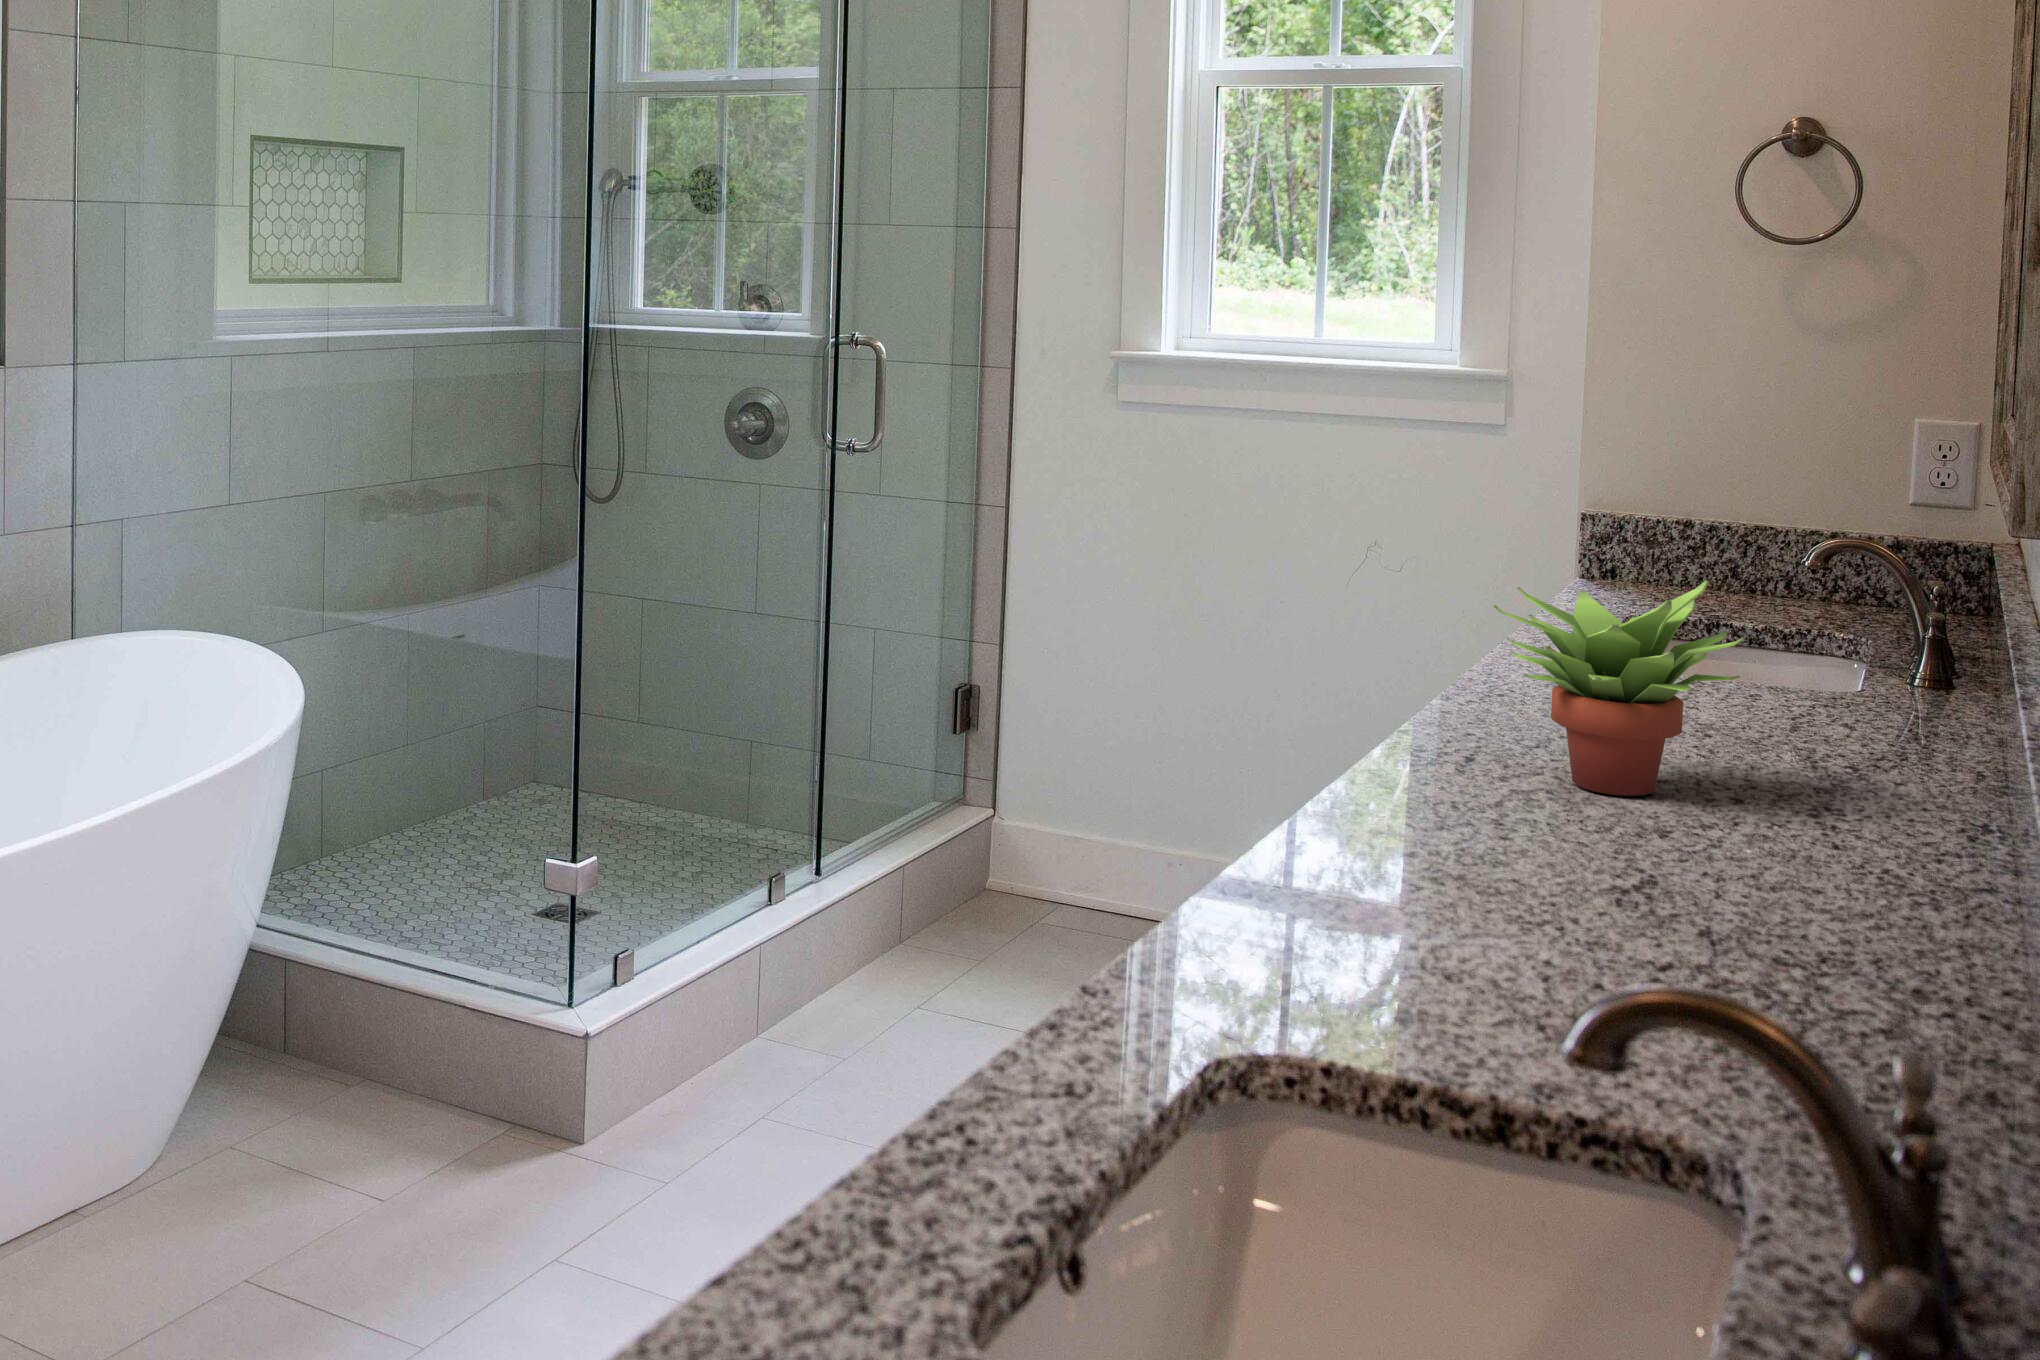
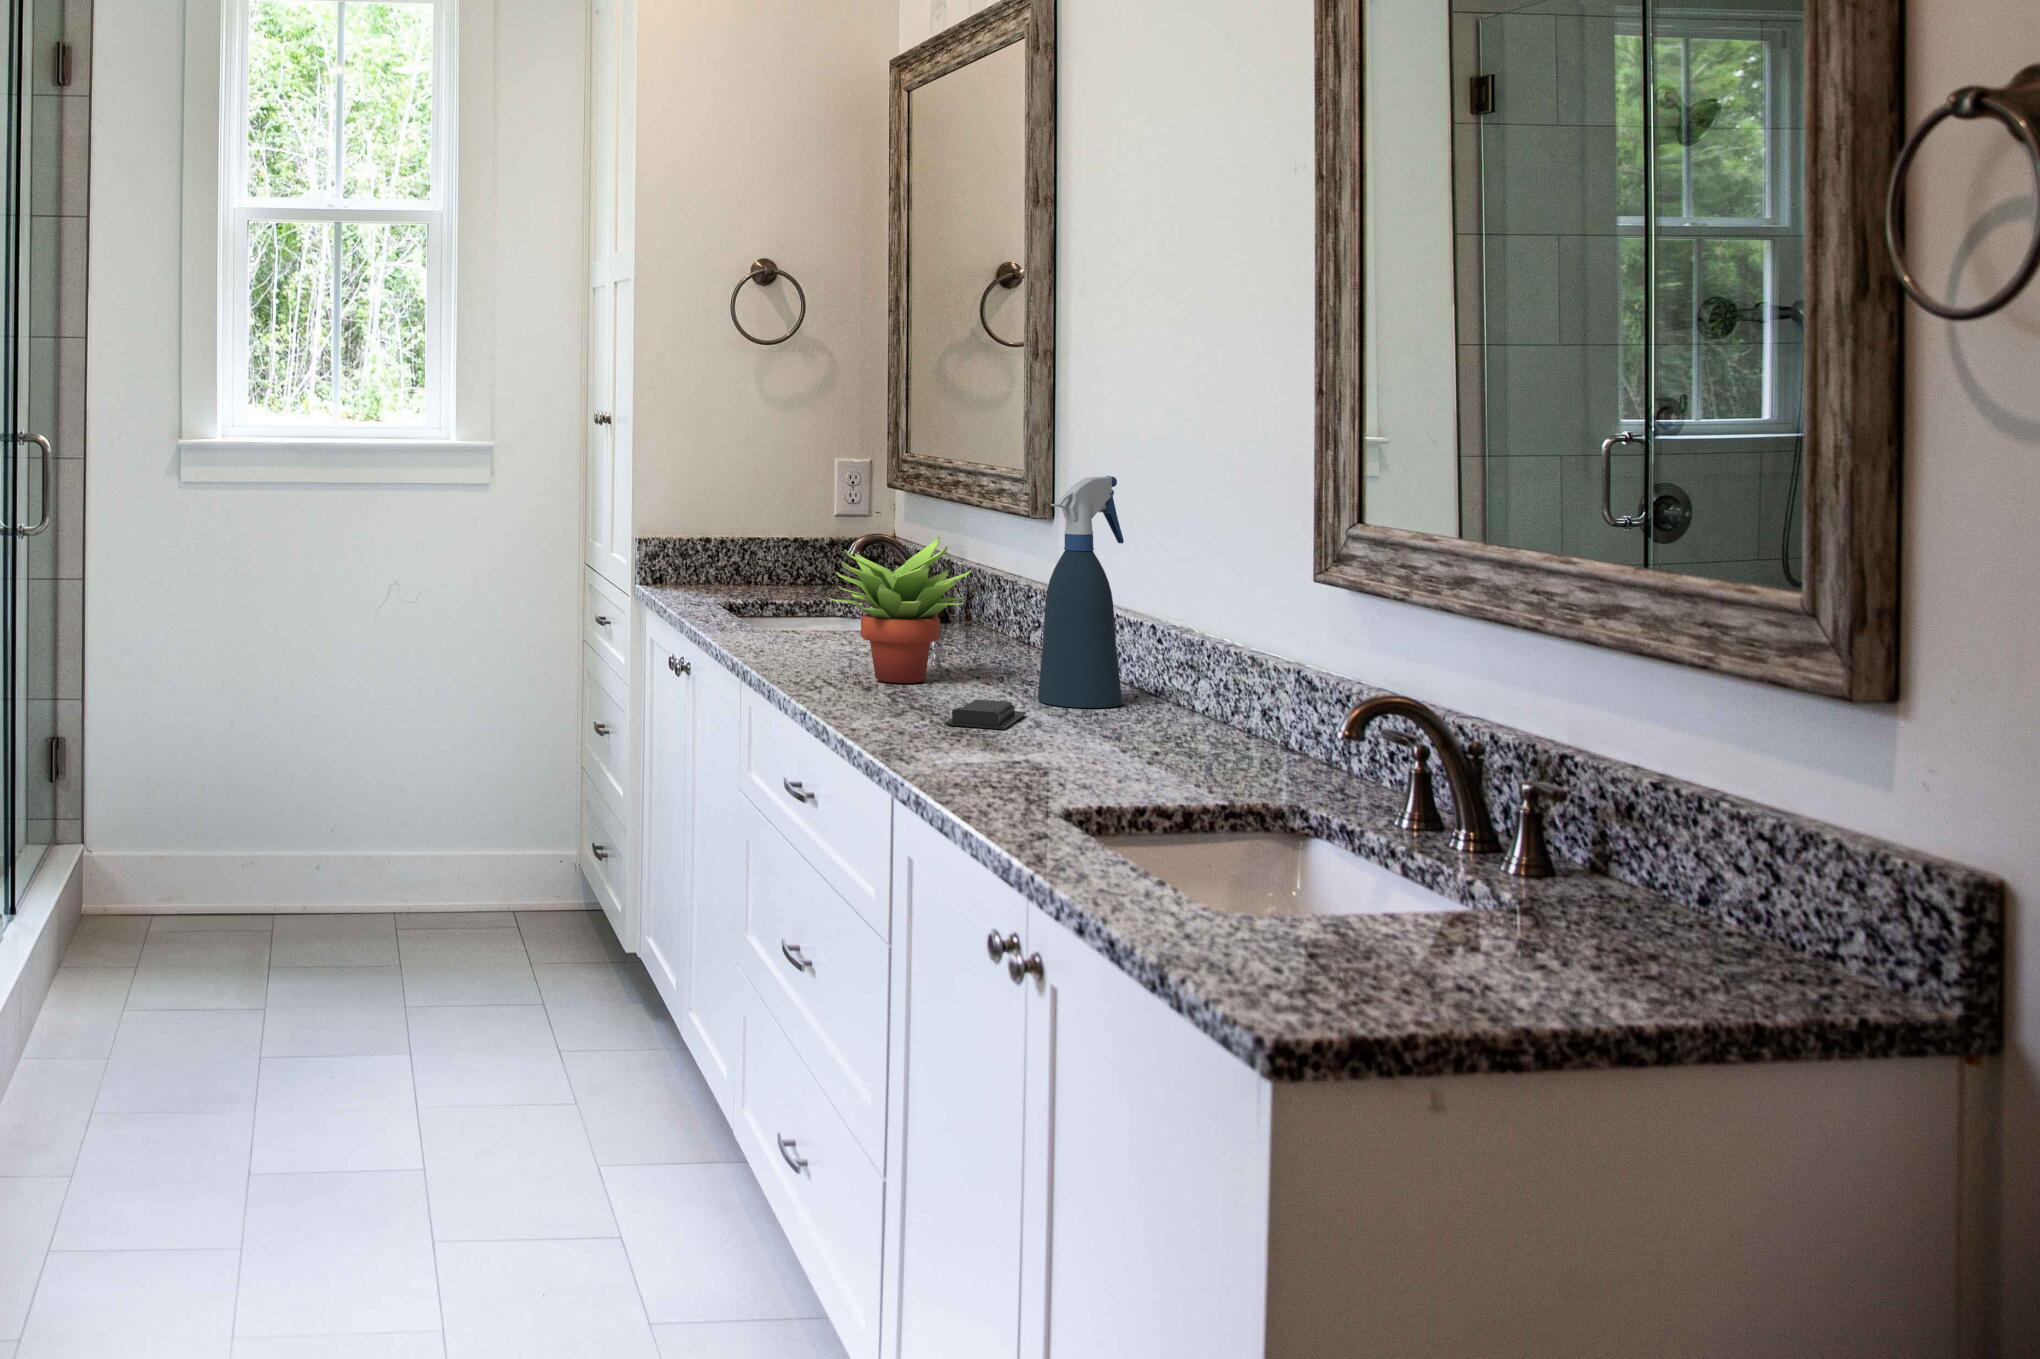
spray bottle: none [1756,518,1956,897] -> present [1038,476,1124,708]
soap bar: none [1481,846,1666,903] -> present [945,700,1026,729]

